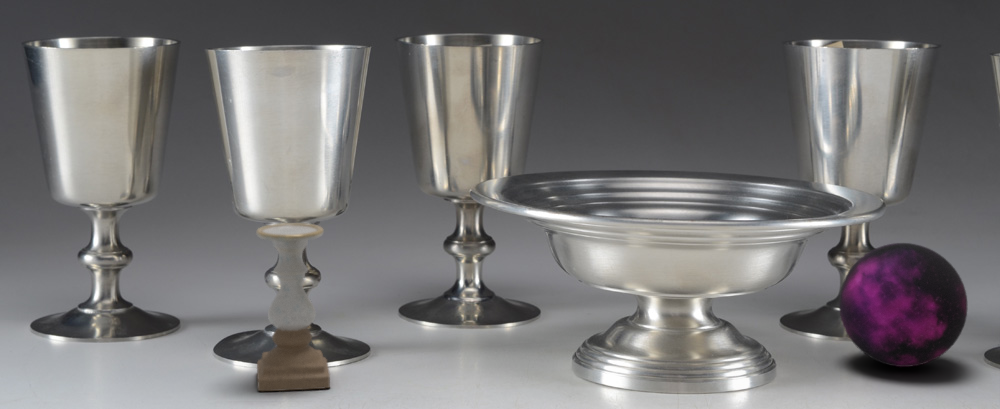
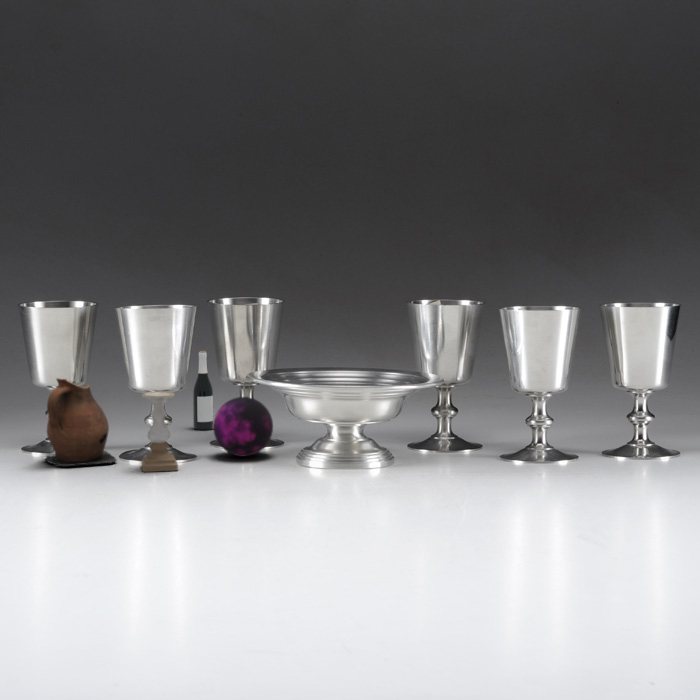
wine bottle: none [366,133,404,280] -> present [193,351,213,430]
ceramic pitcher: none [60,193,210,374] -> present [45,378,117,466]
decorative orb: present [839,243,967,367] -> present [213,397,273,456]

